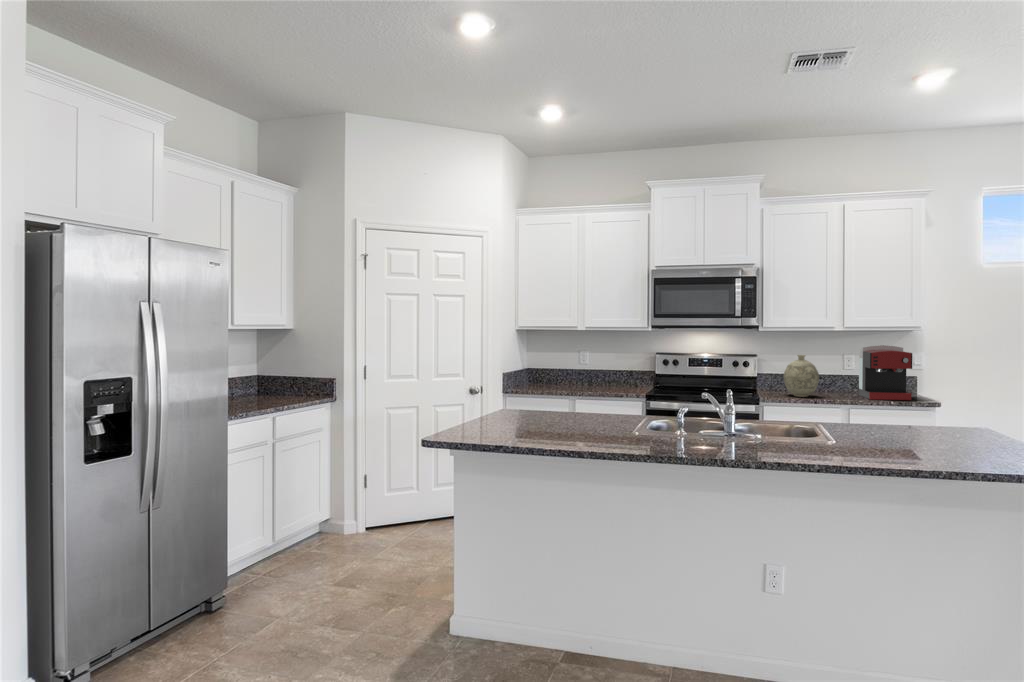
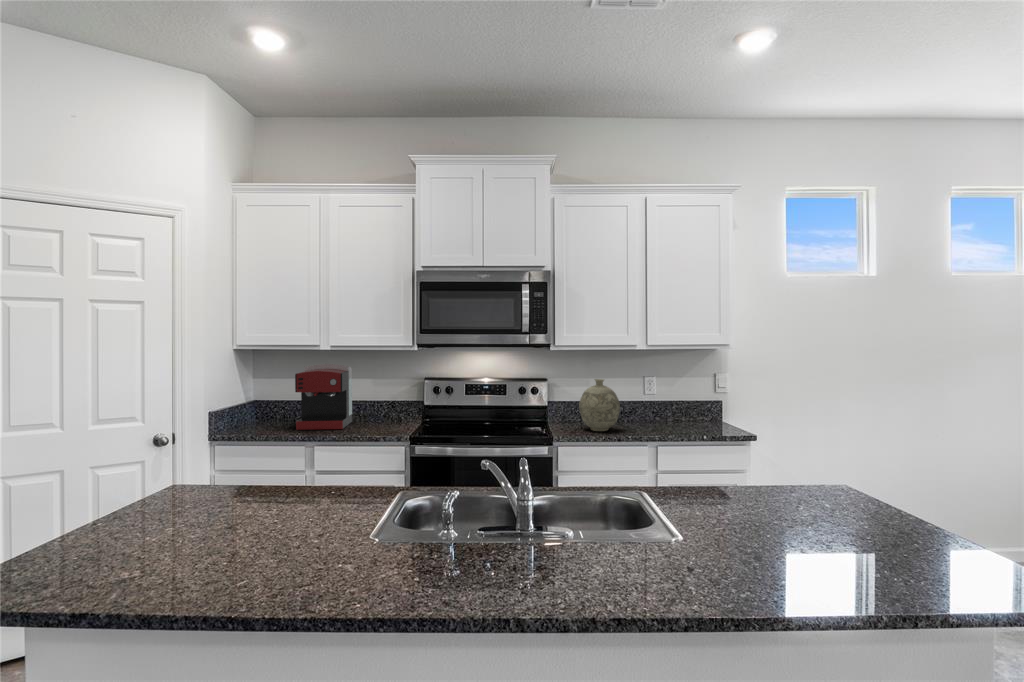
coffee maker: present [859,345,912,400] -> present [295,364,352,430]

